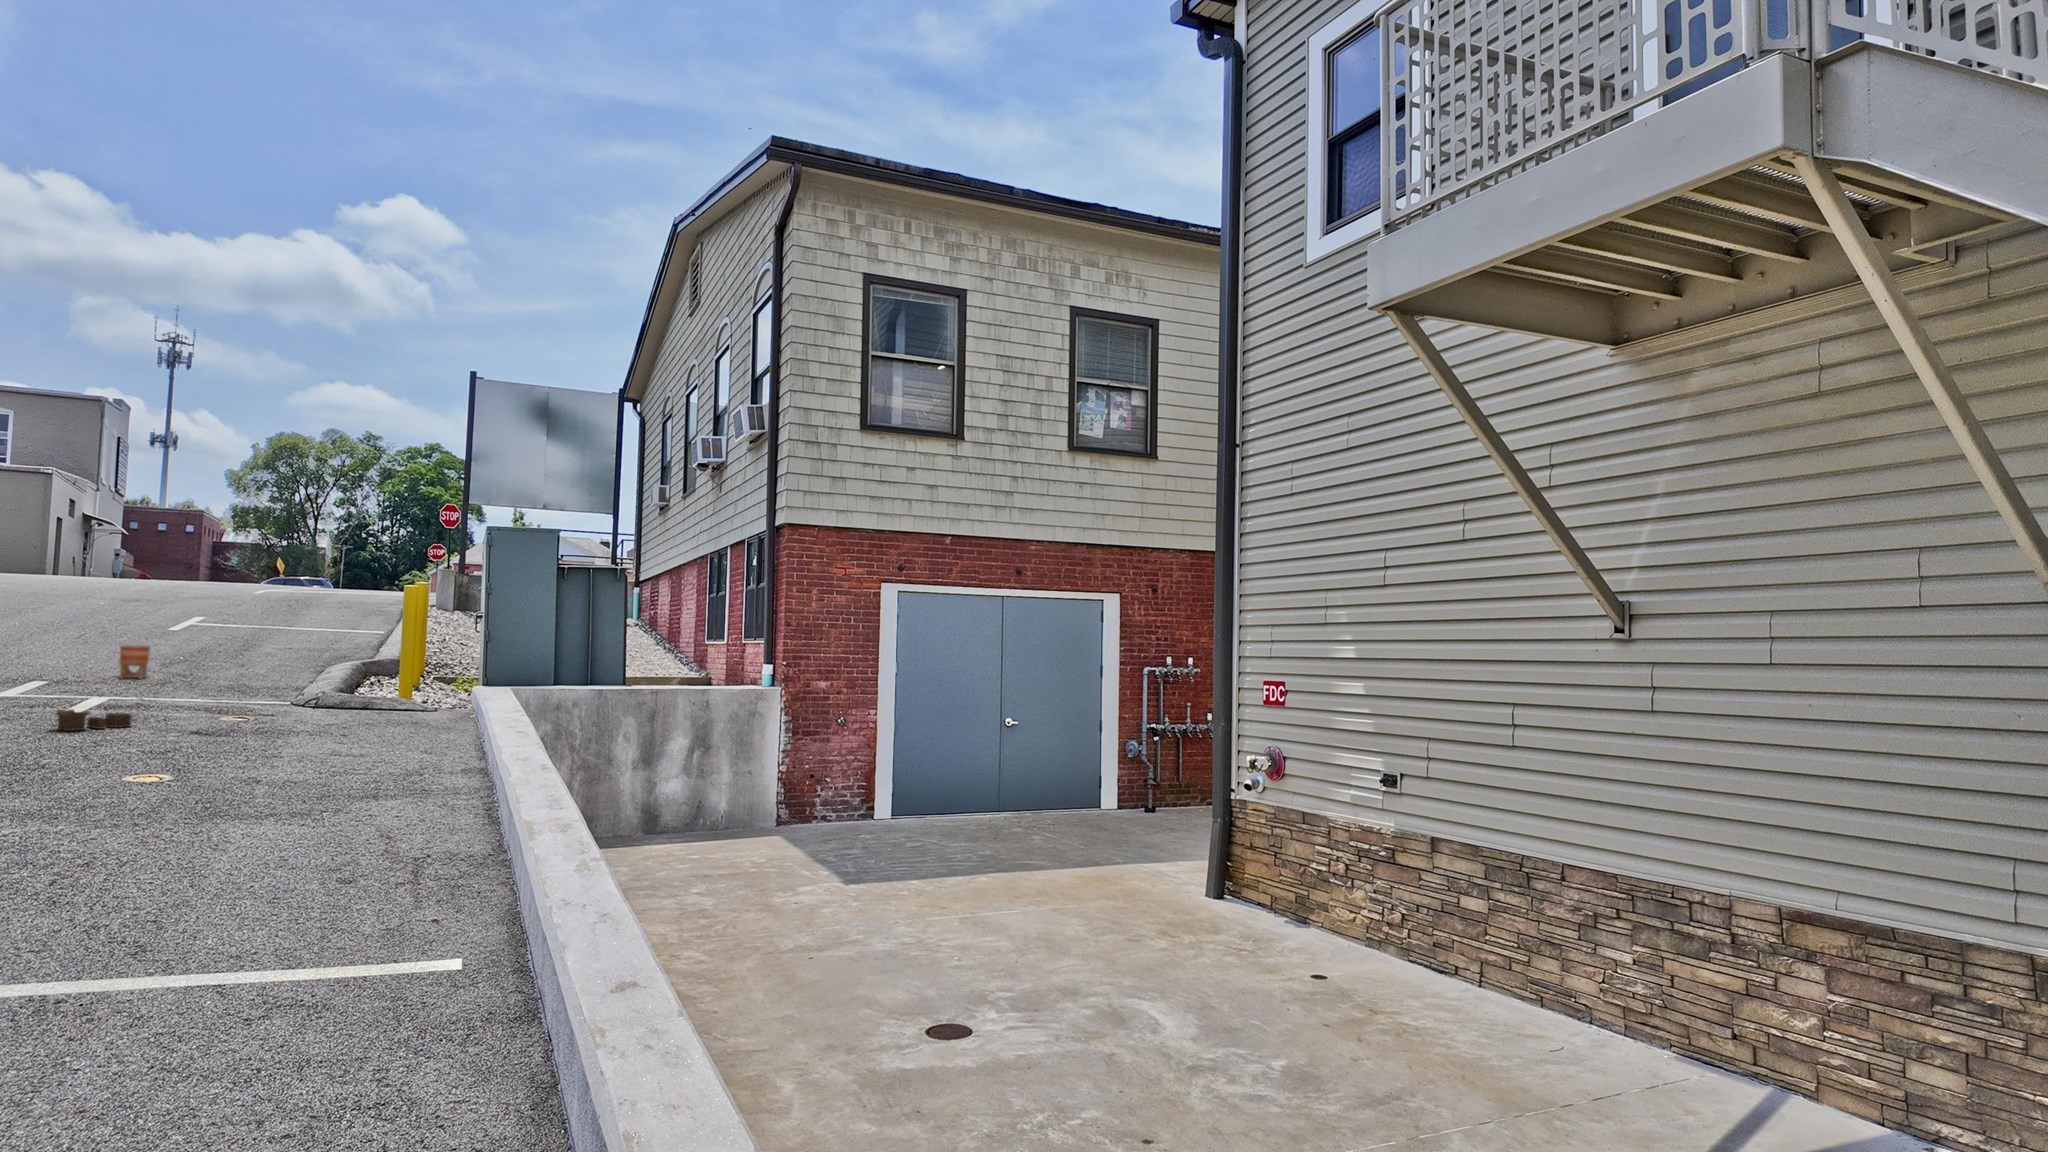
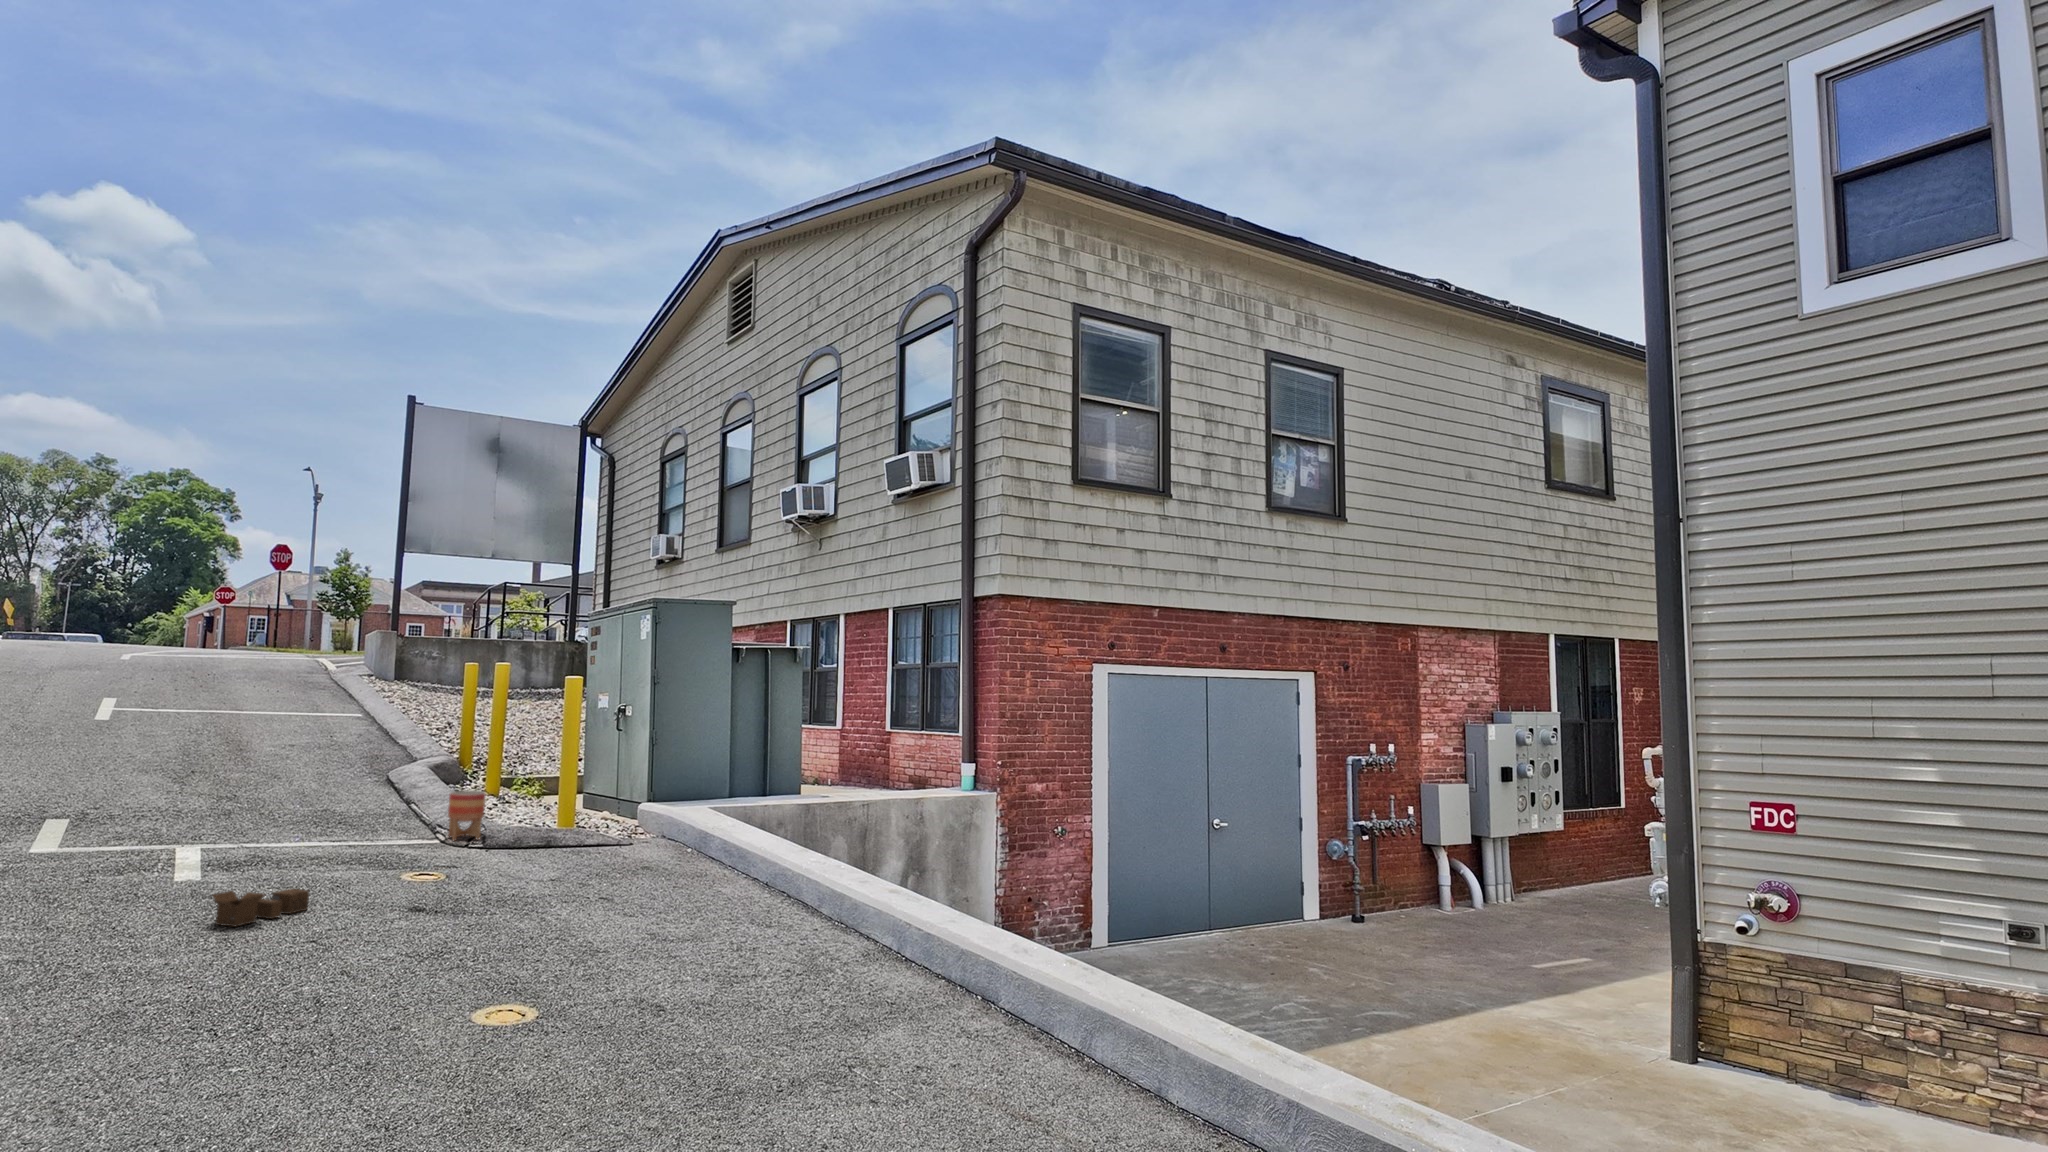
planter: present [120,645,150,679] -> present [448,790,485,841]

